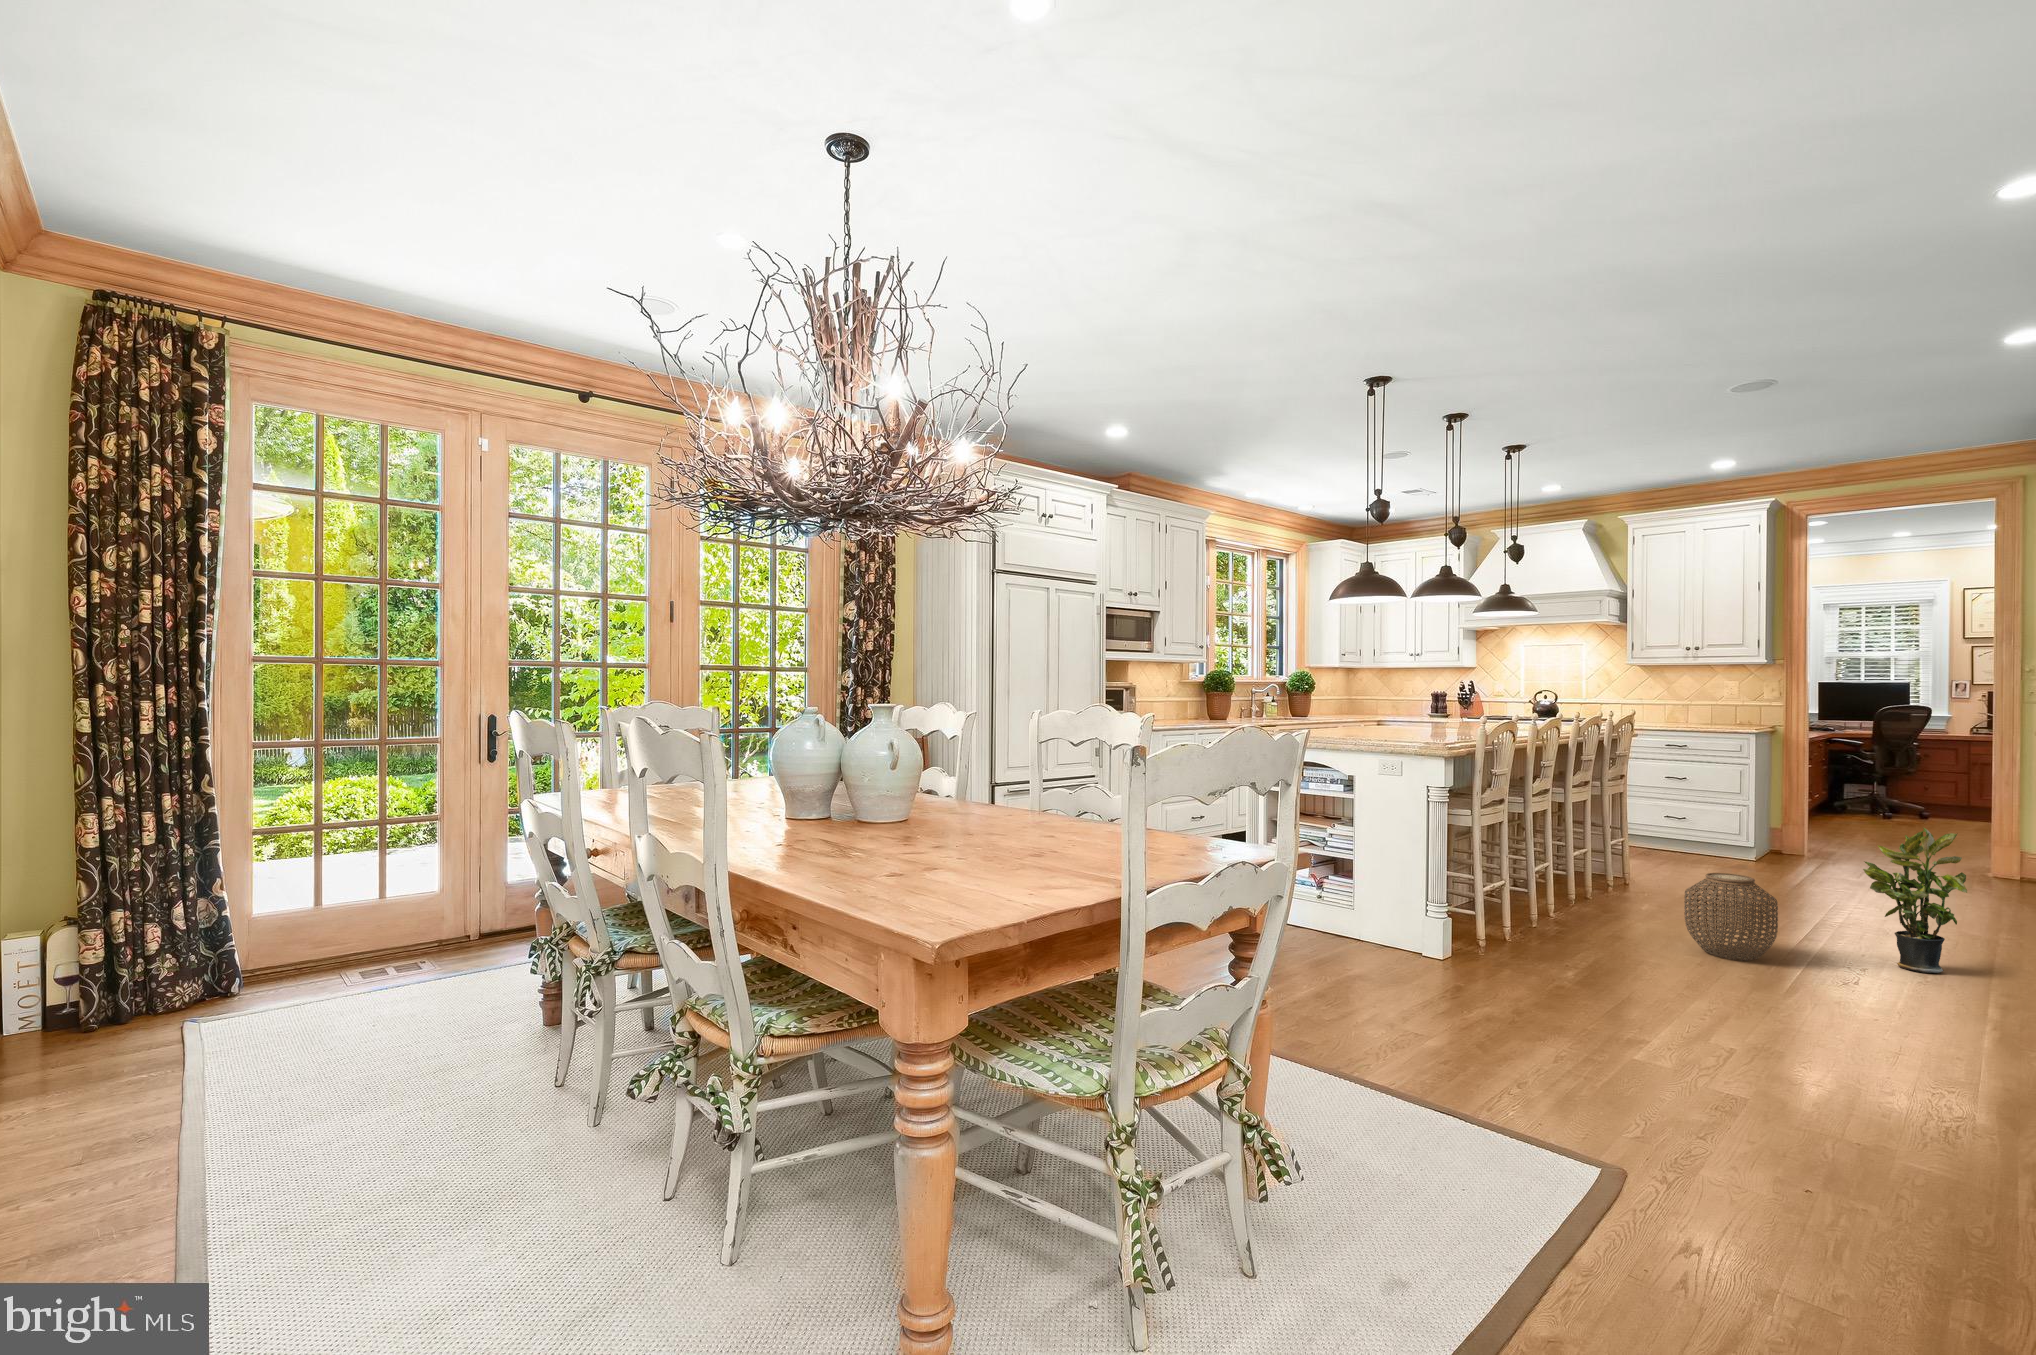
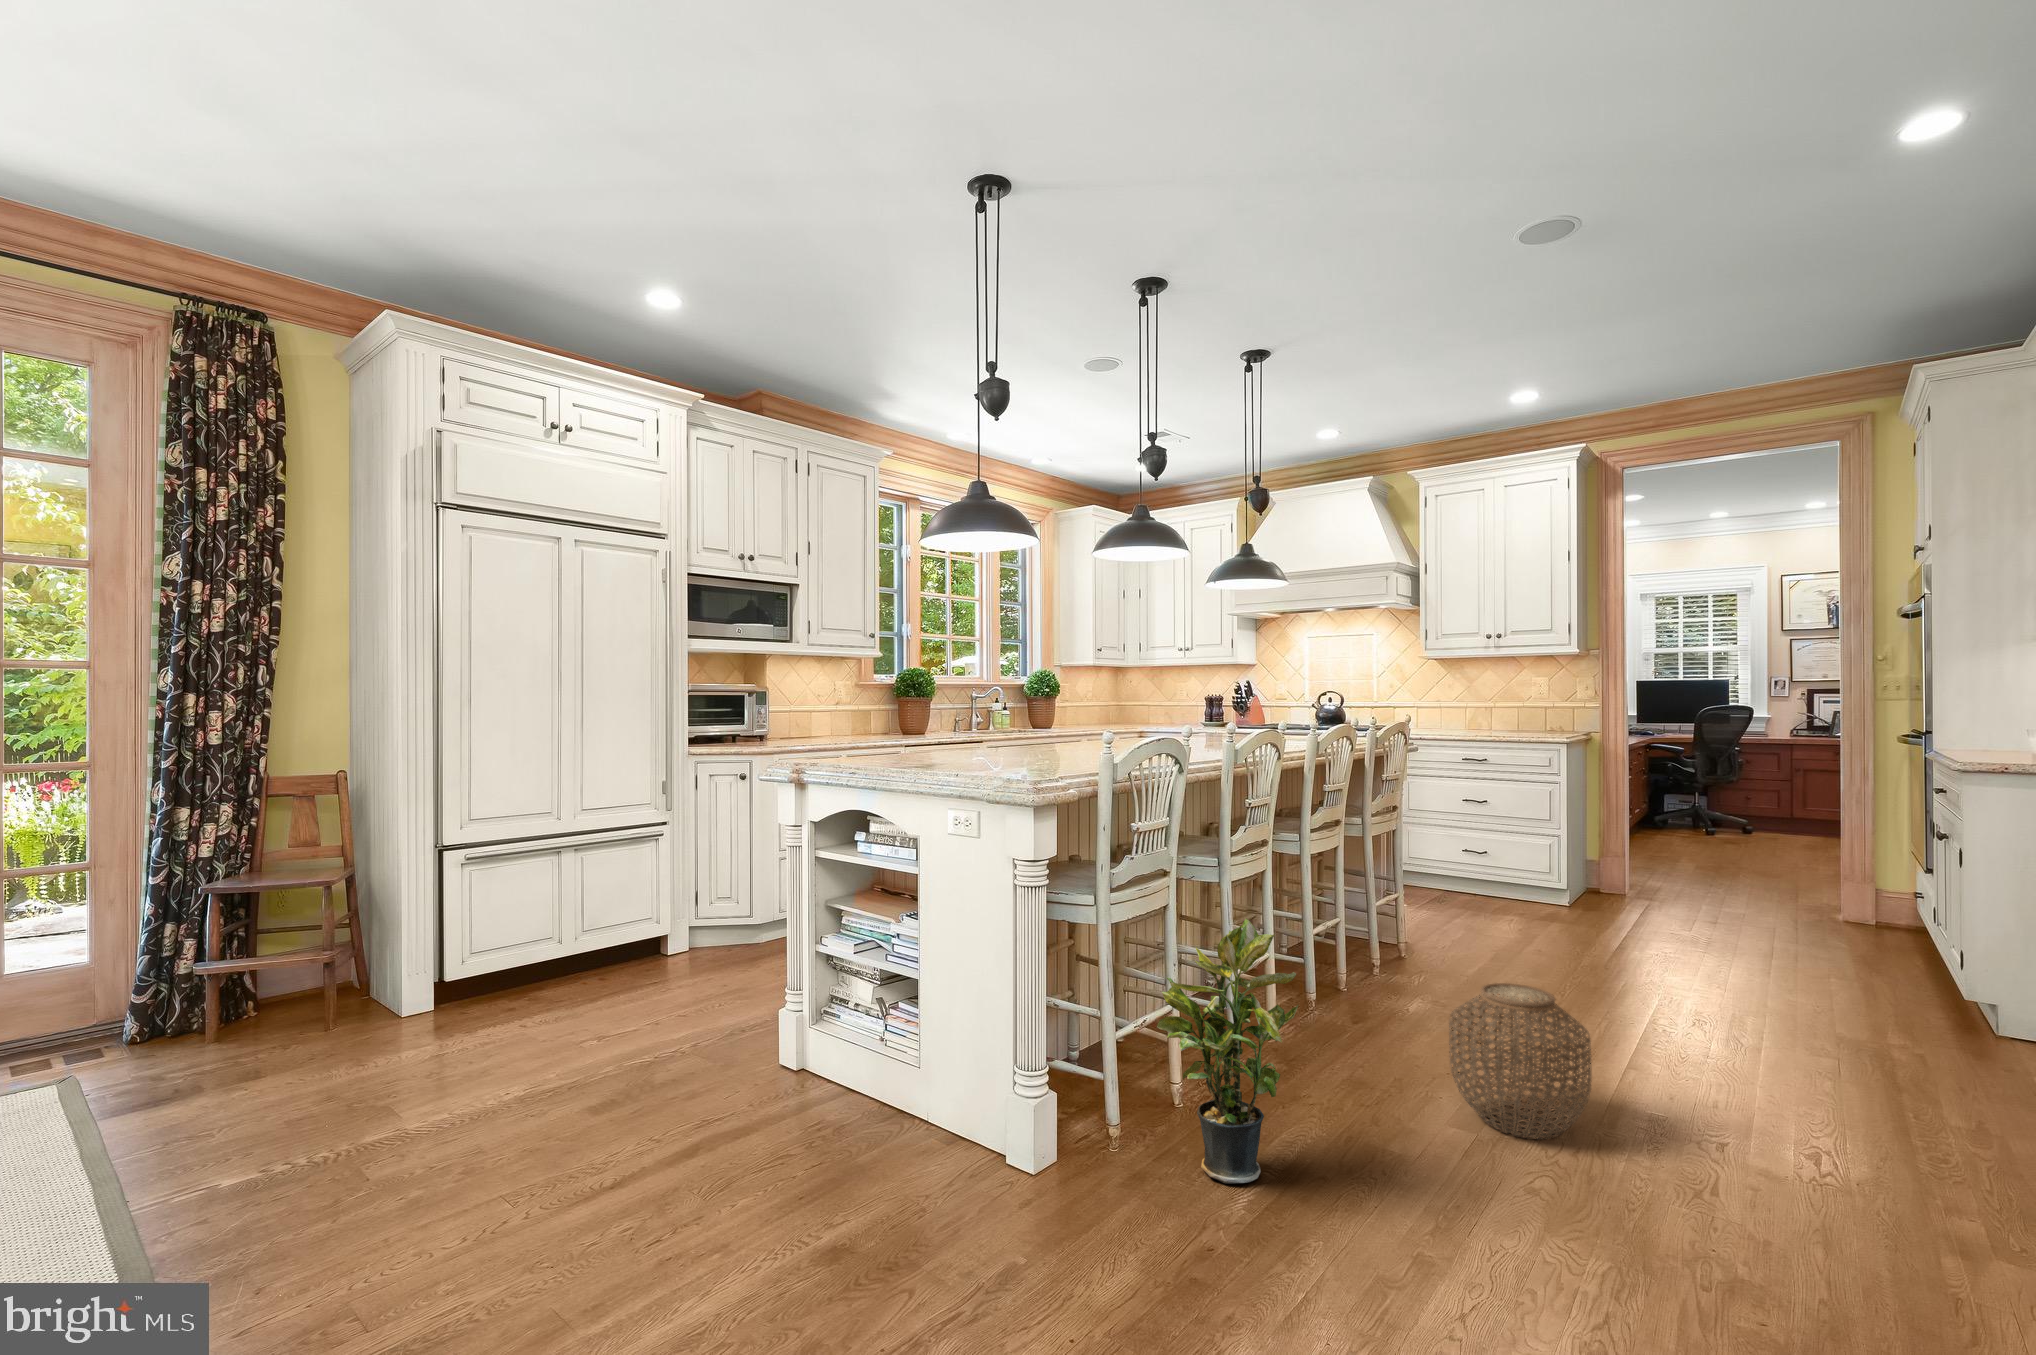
potted plant: present [1863,828,1967,973] -> present [1157,918,1298,1184]

